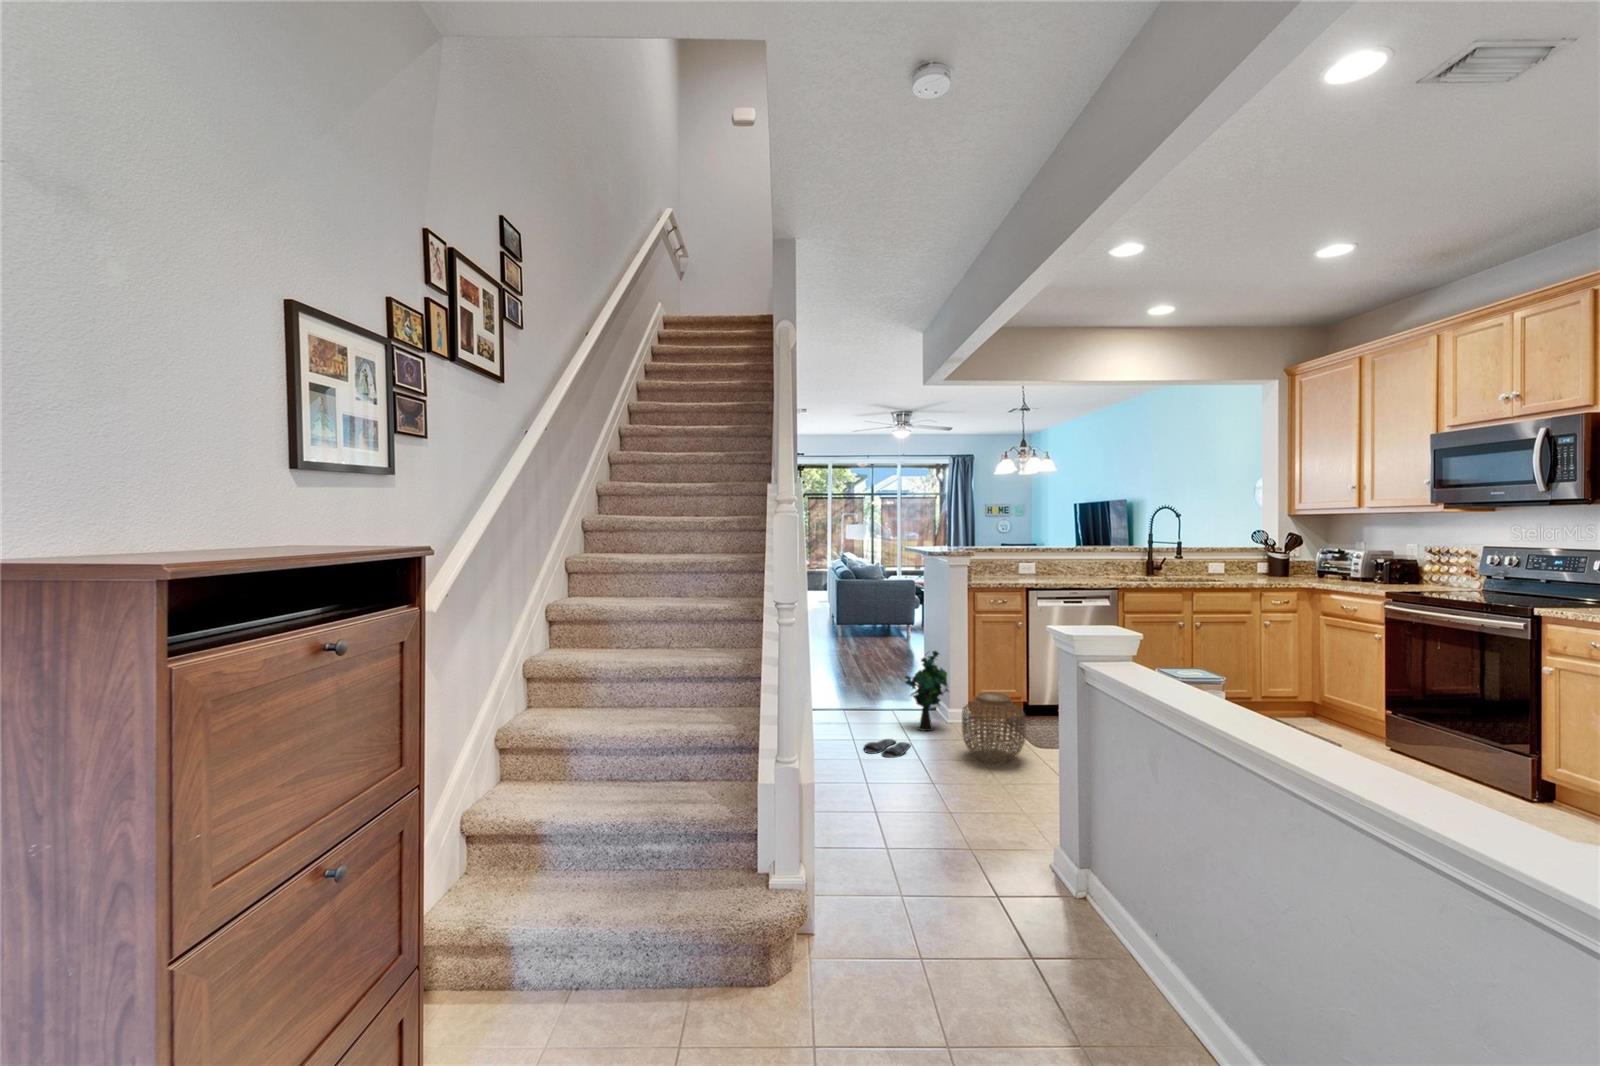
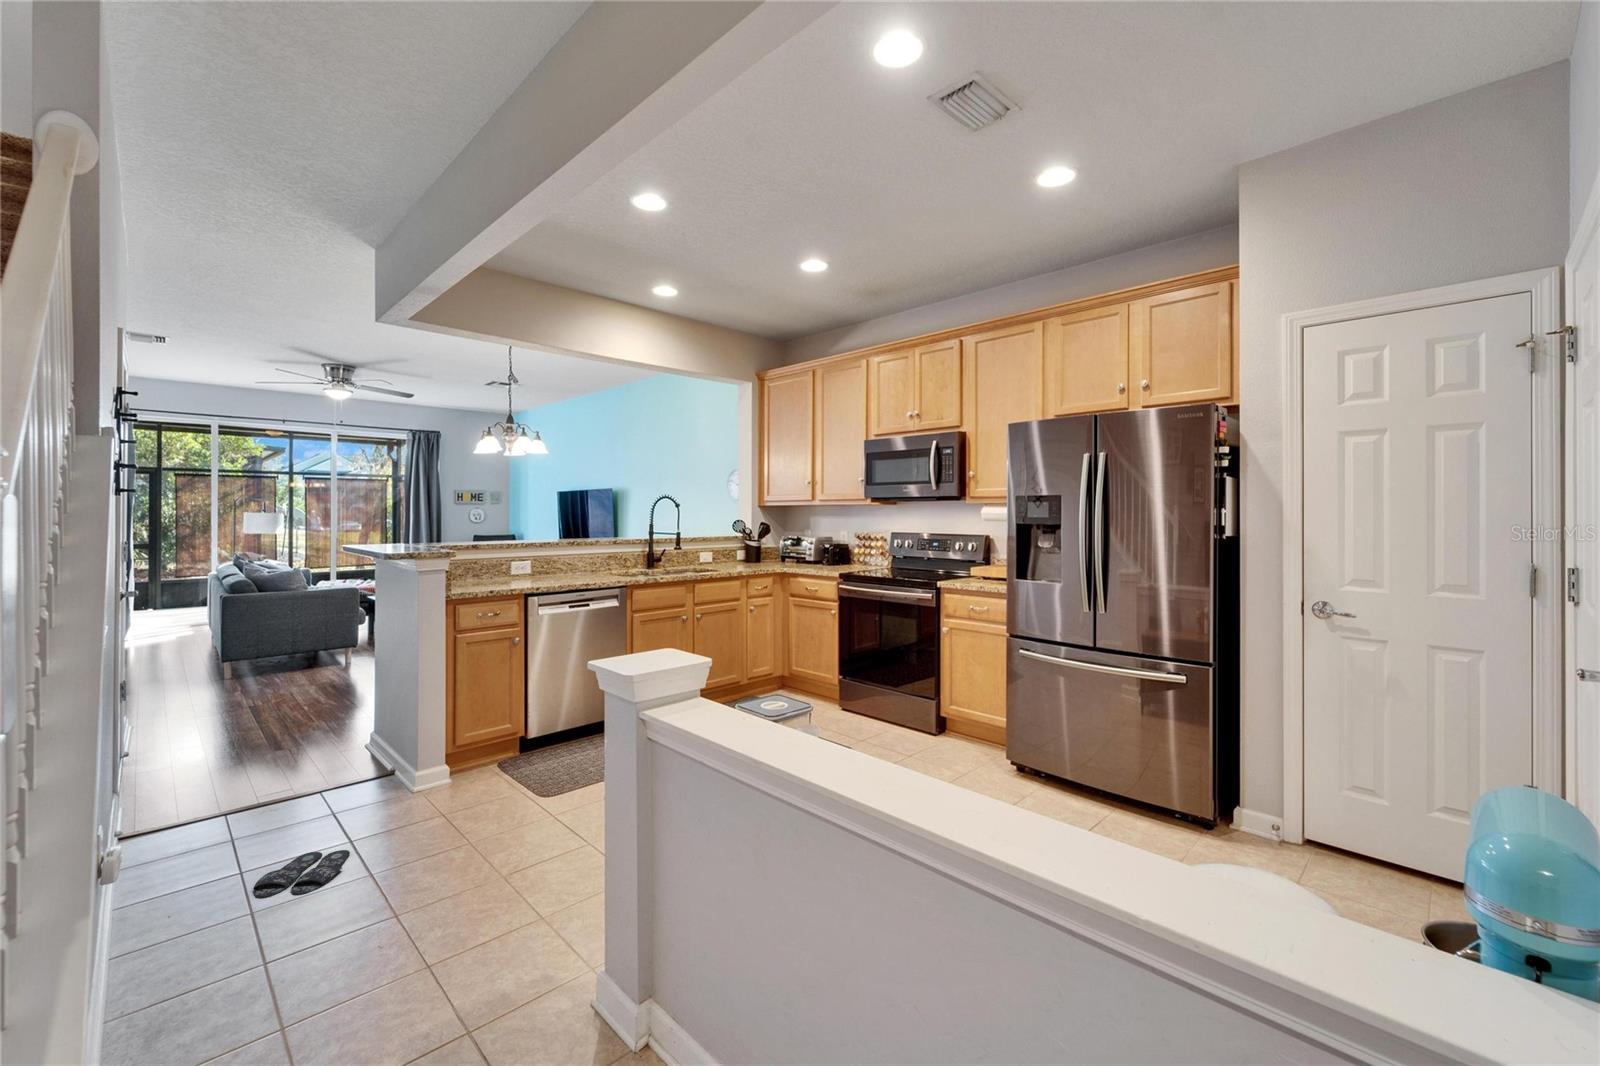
decorative plant: present [905,651,949,731] -> none [336,696,417,817]
woven basket: present [962,692,1025,764] -> none [437,743,531,847]

